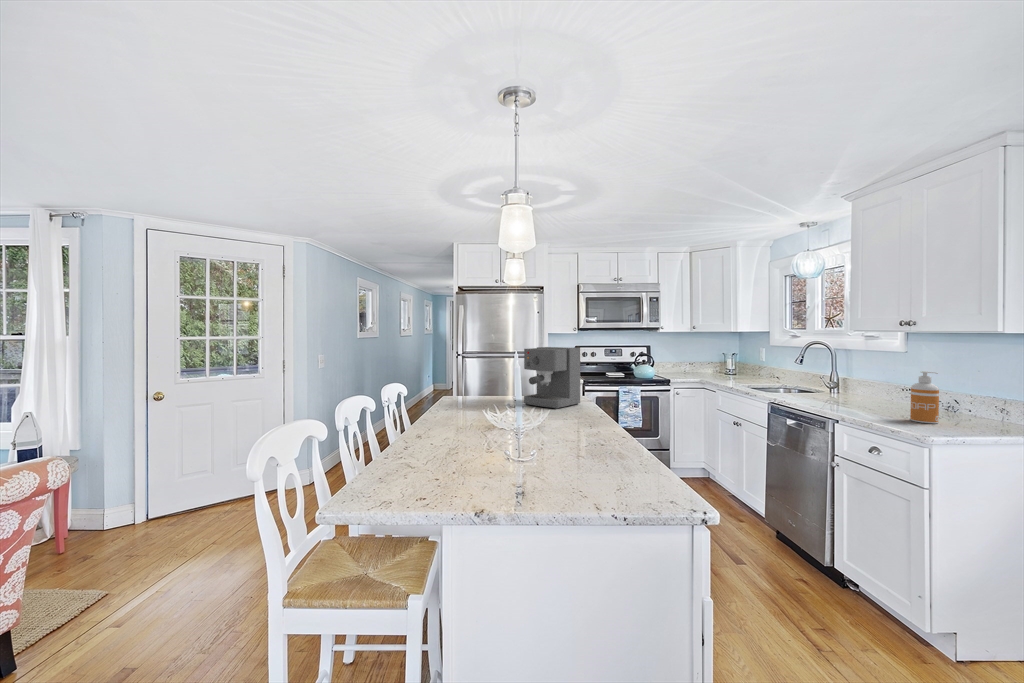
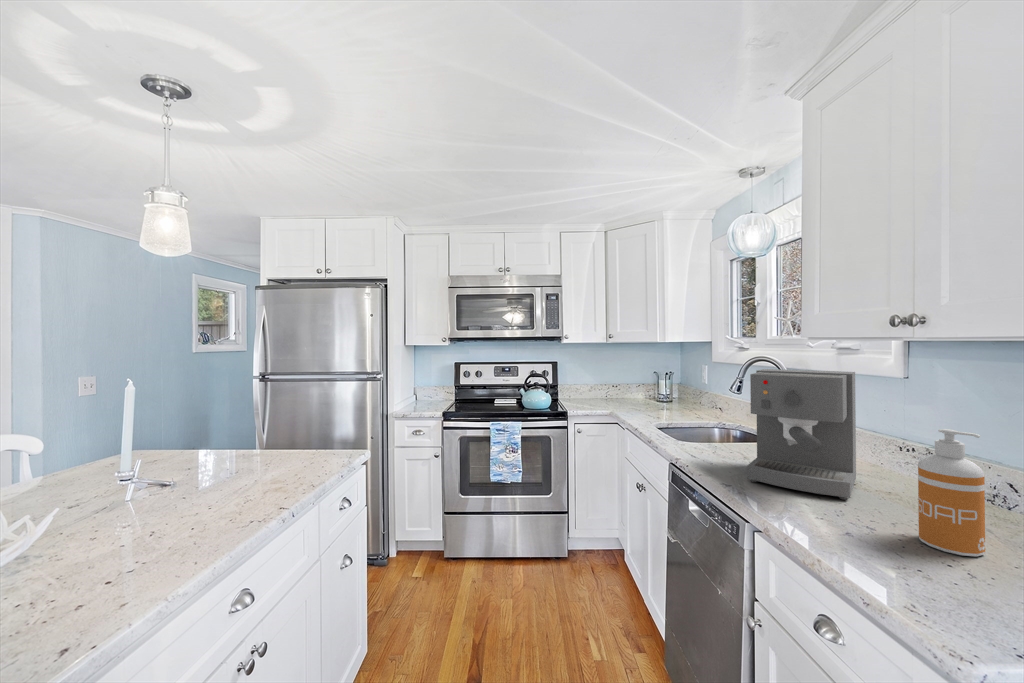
coffee maker: present [524,347,580,409] -> present [748,369,856,500]

